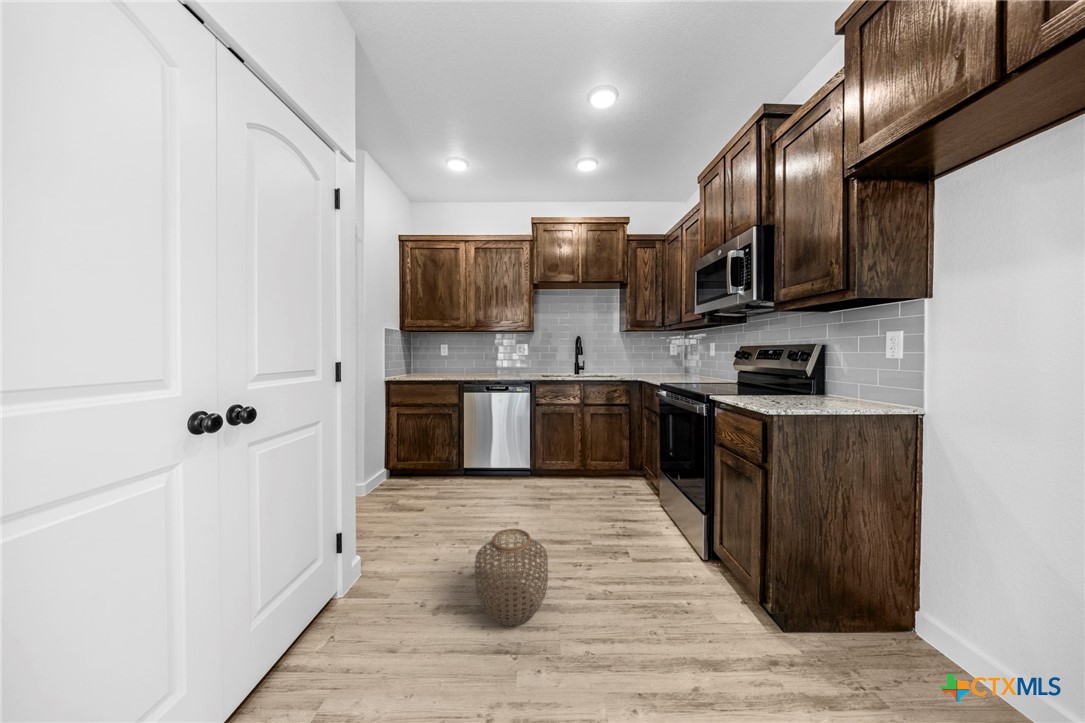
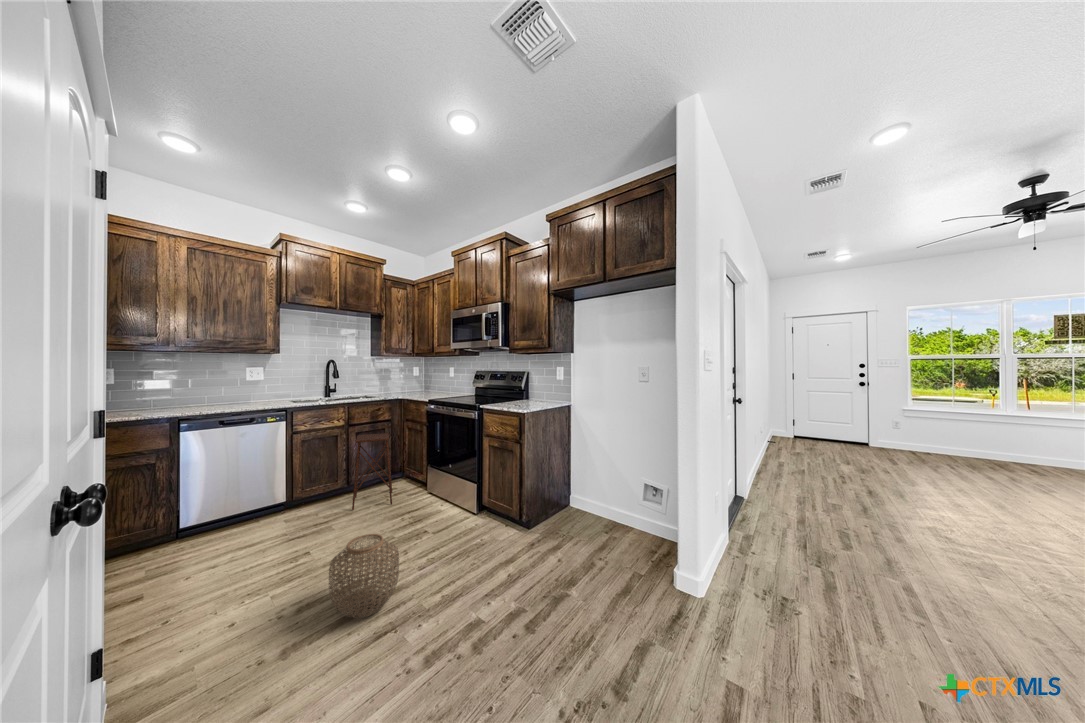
side table: none [576,416,625,500] -> present [352,433,392,510]

